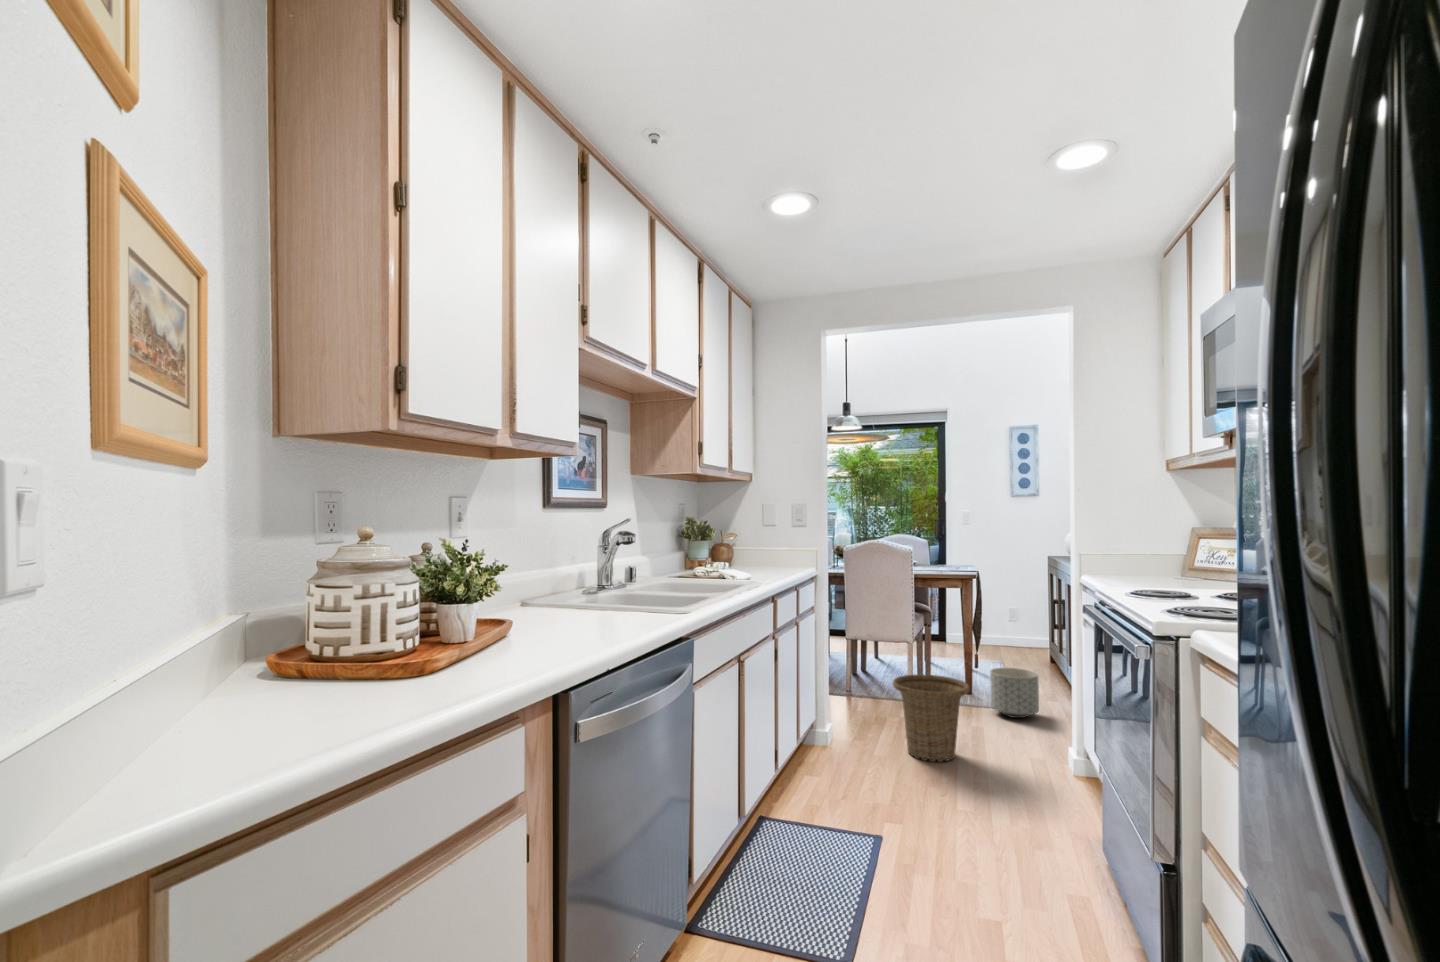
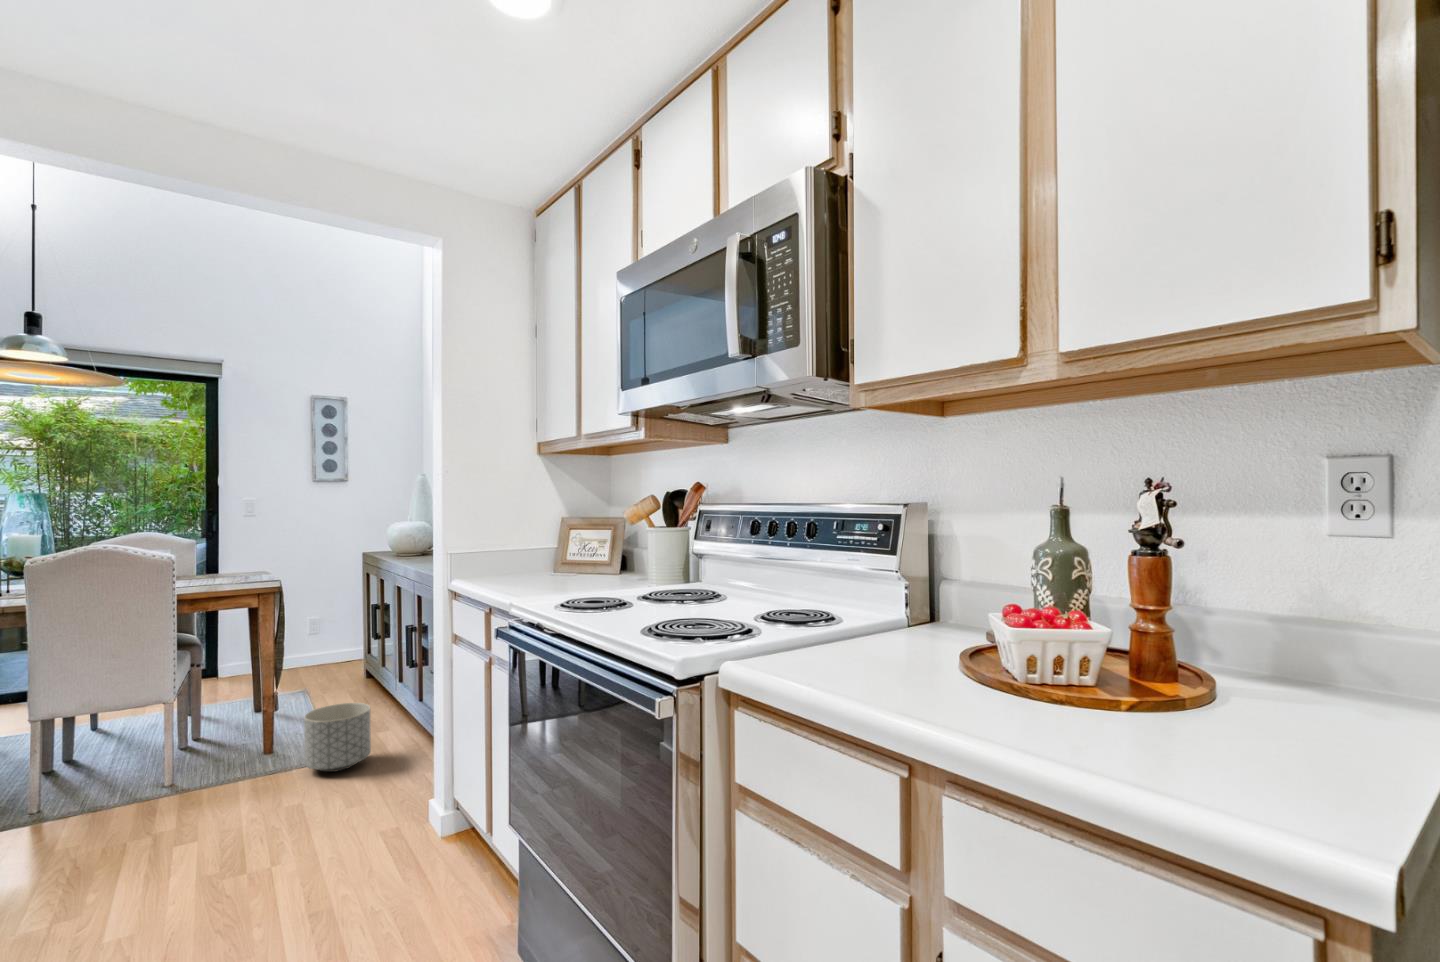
basket: present [893,674,970,762] -> none [147,755,291,909]

